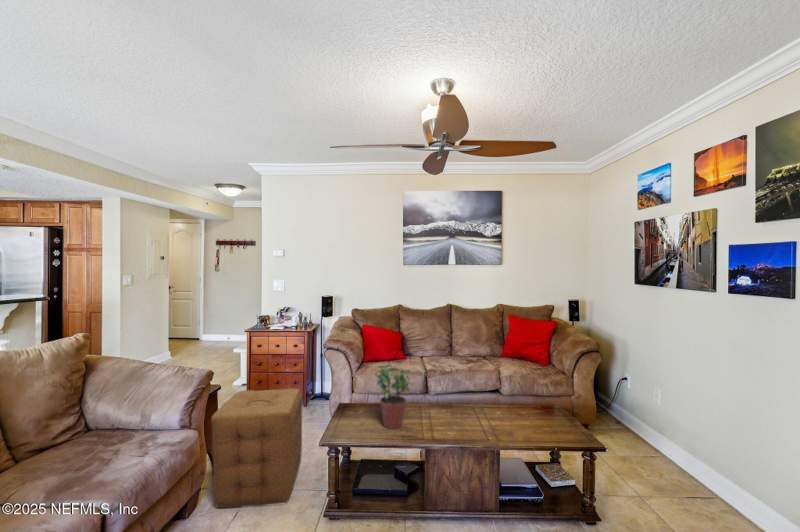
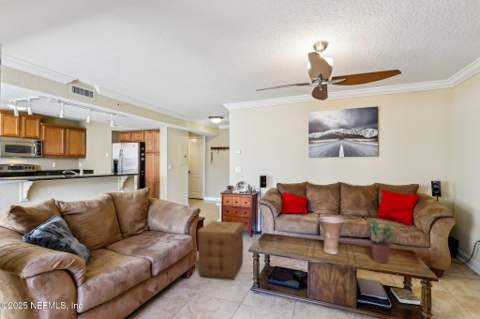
potted plant: present [376,365,411,429] -> present [368,220,395,263]
vase: none [442,368,481,430] -> present [319,217,344,254]

